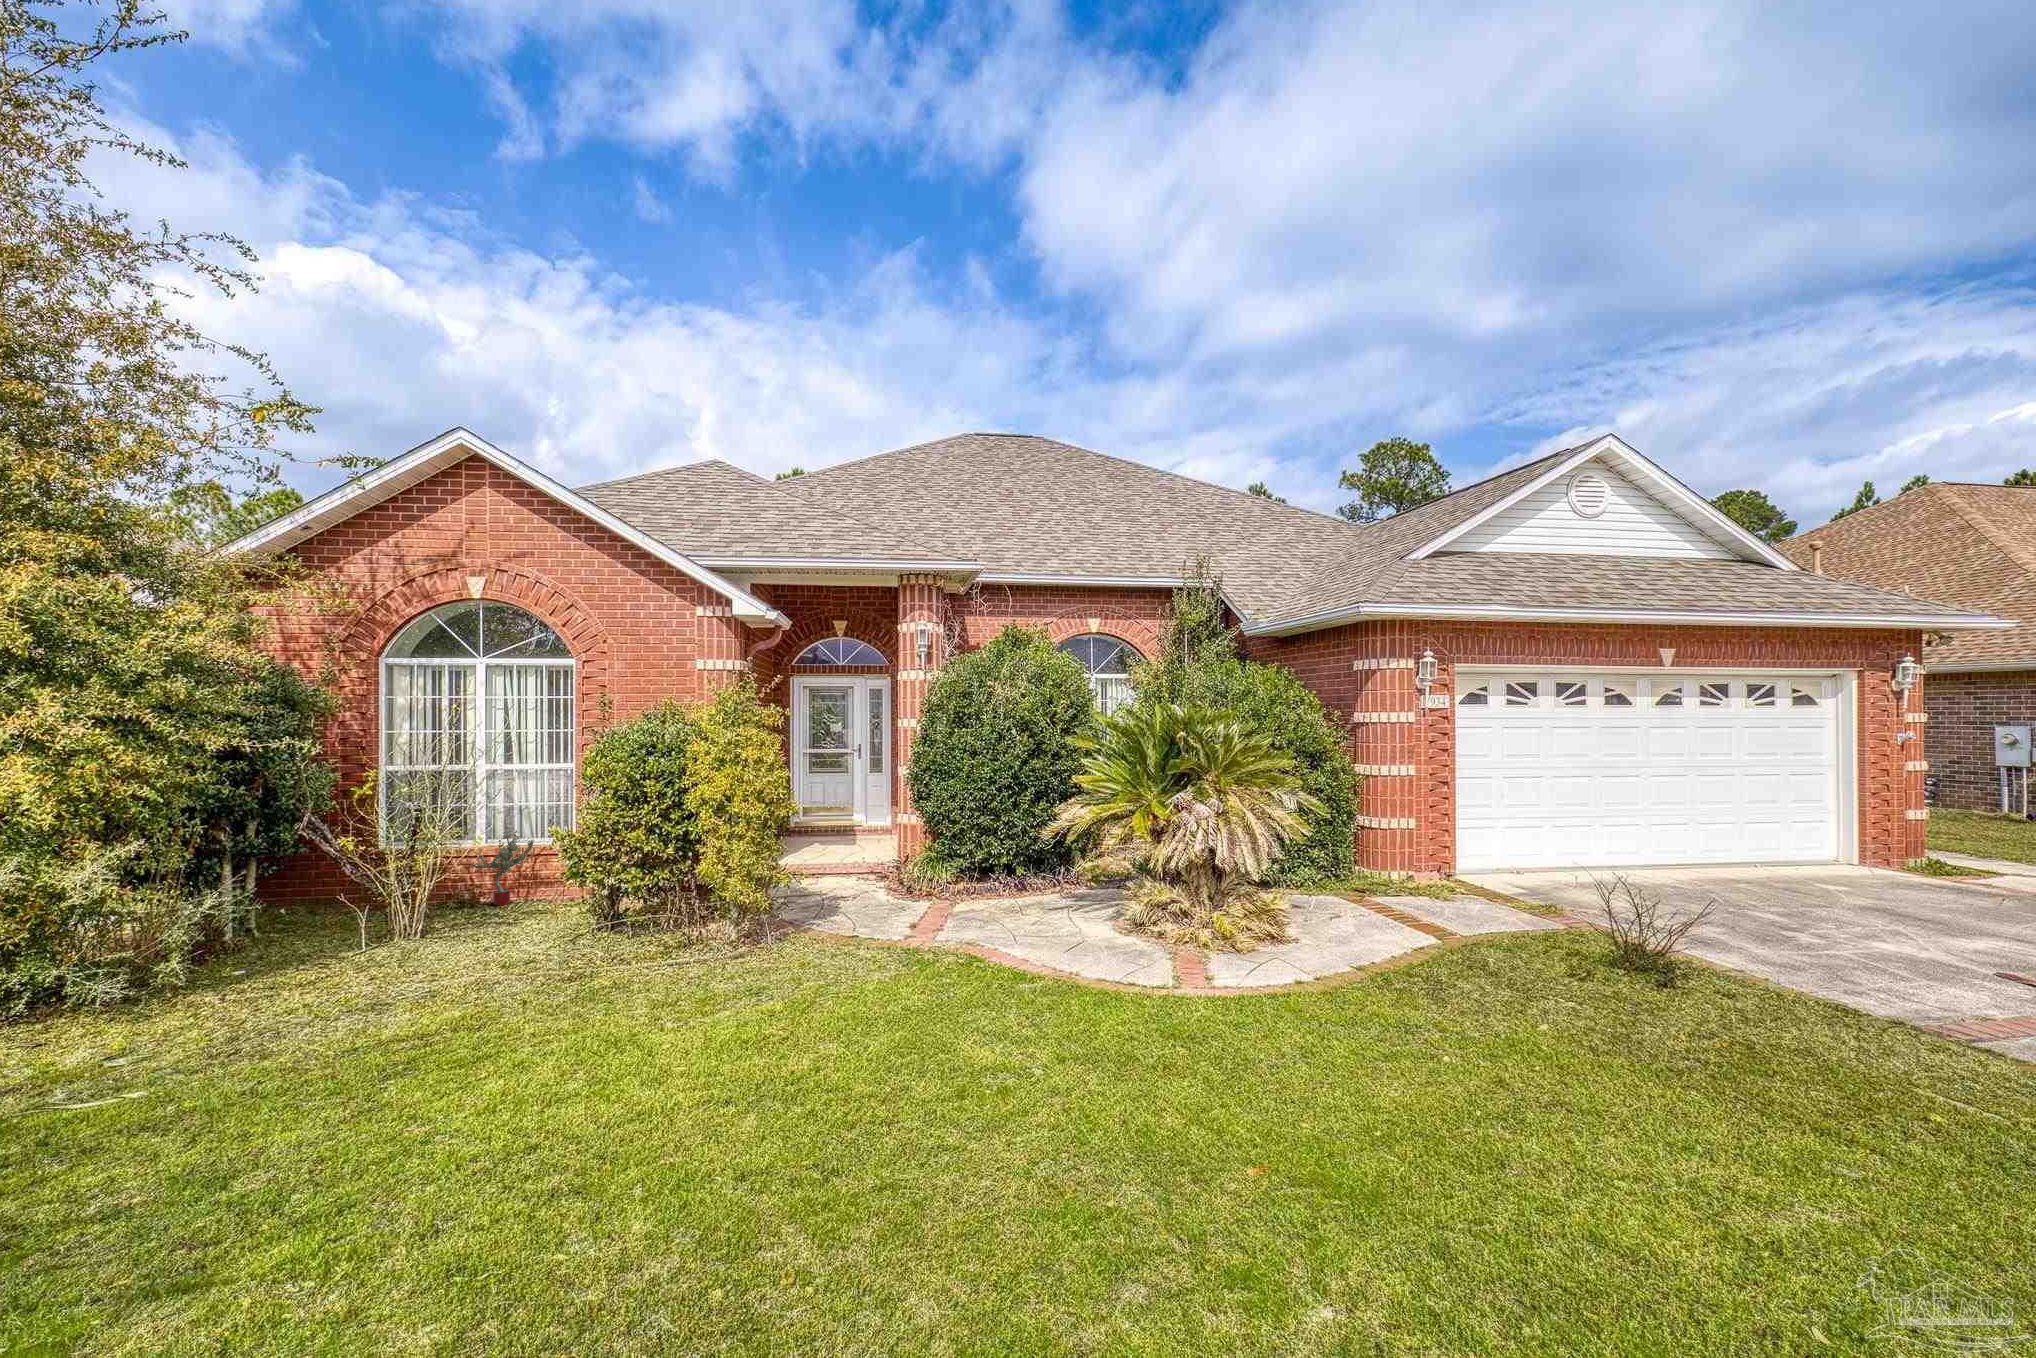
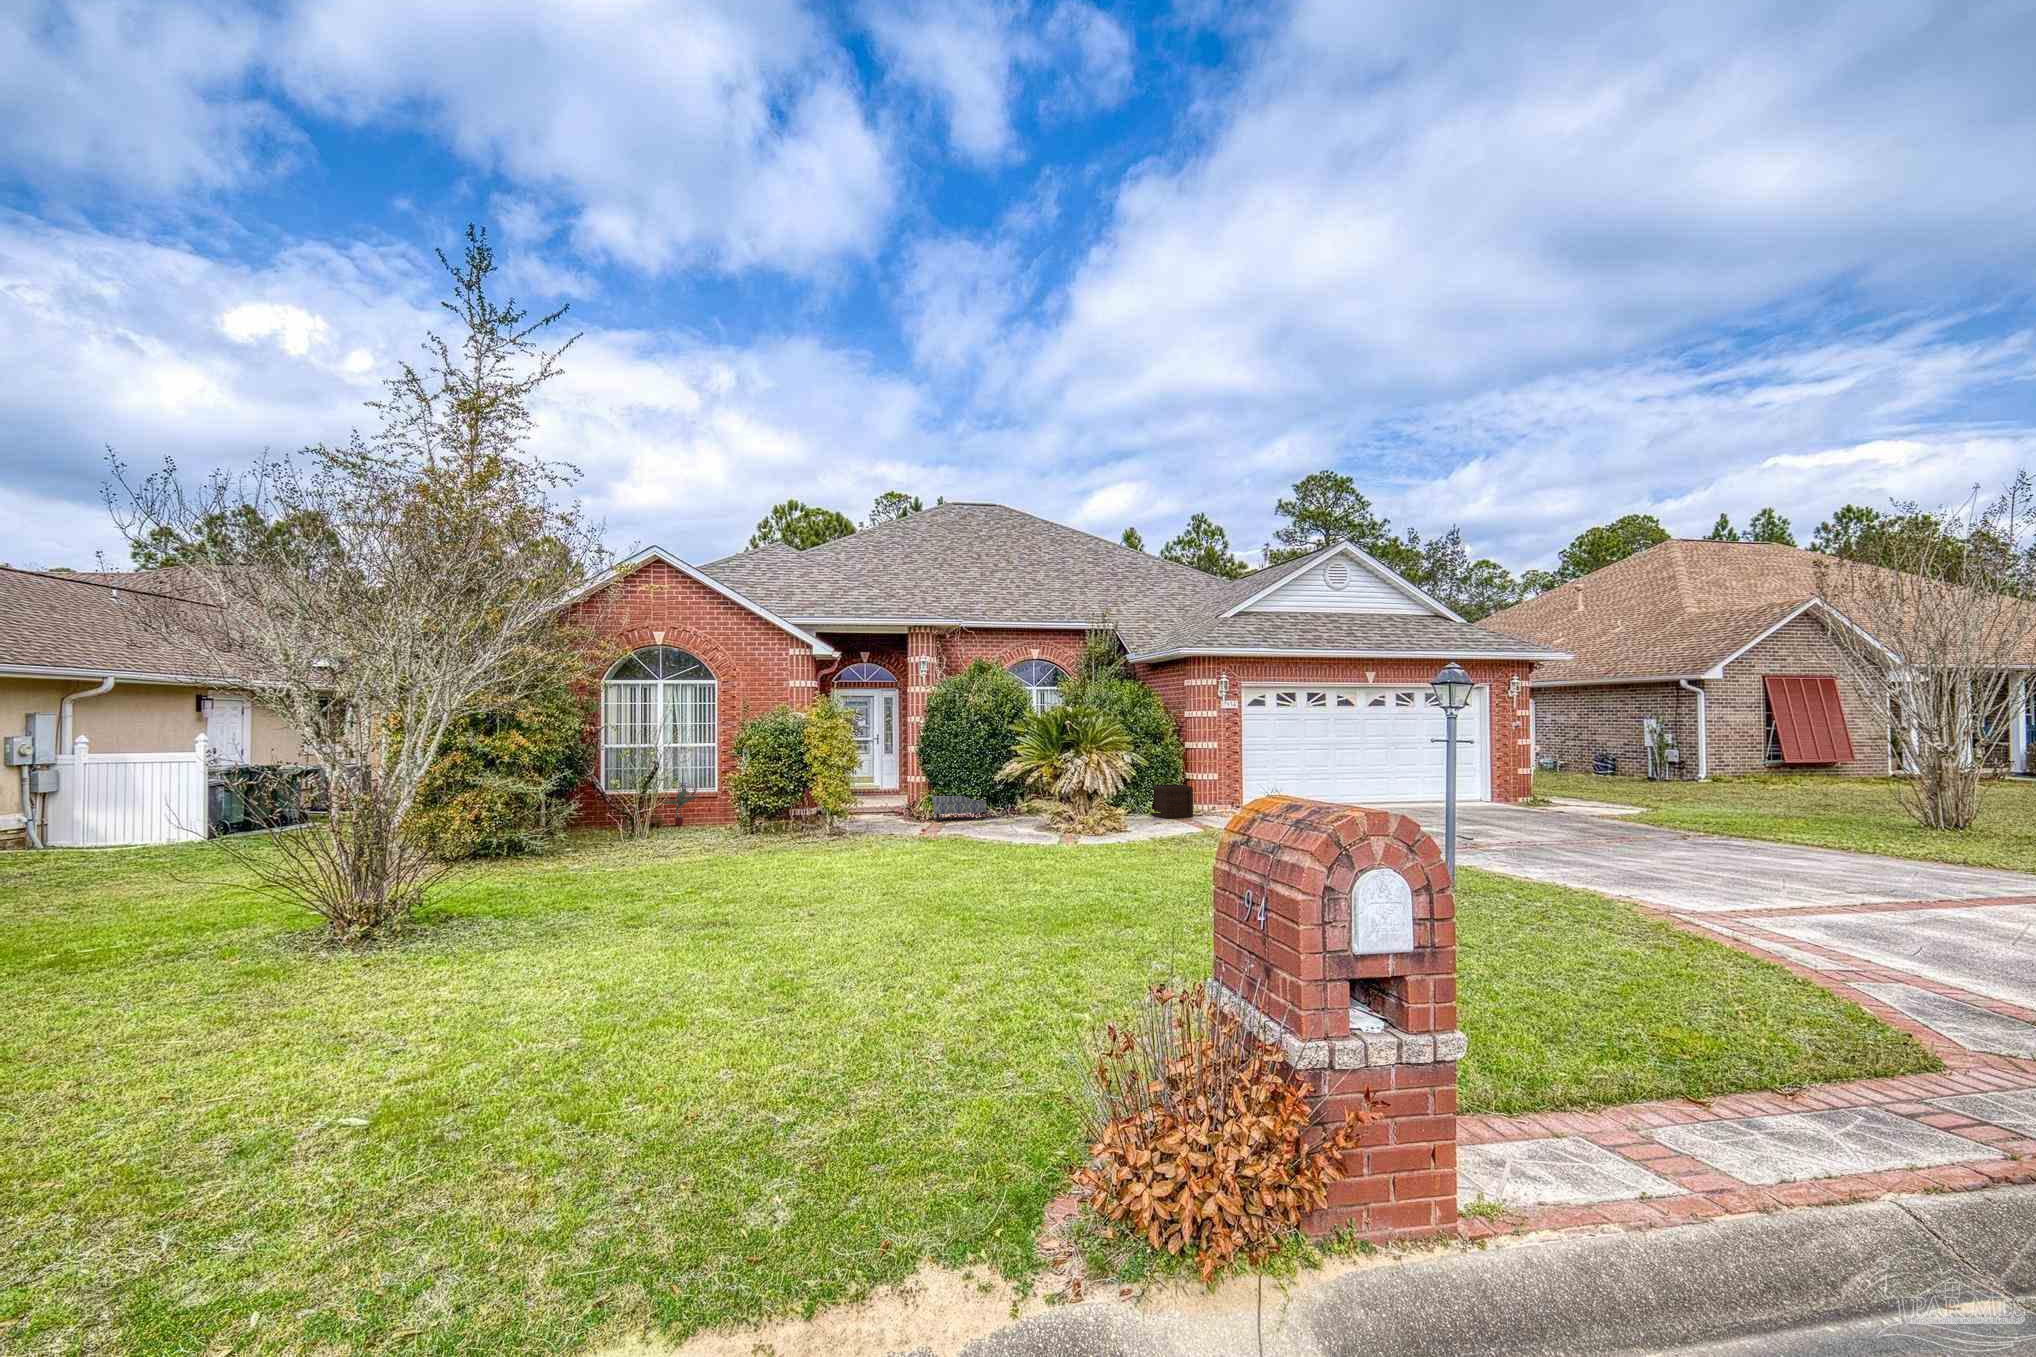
wooden crate: none [1304,834,1385,900] -> present [1151,784,1193,819]
bench: none [930,847,1025,902] -> present [932,794,986,822]

